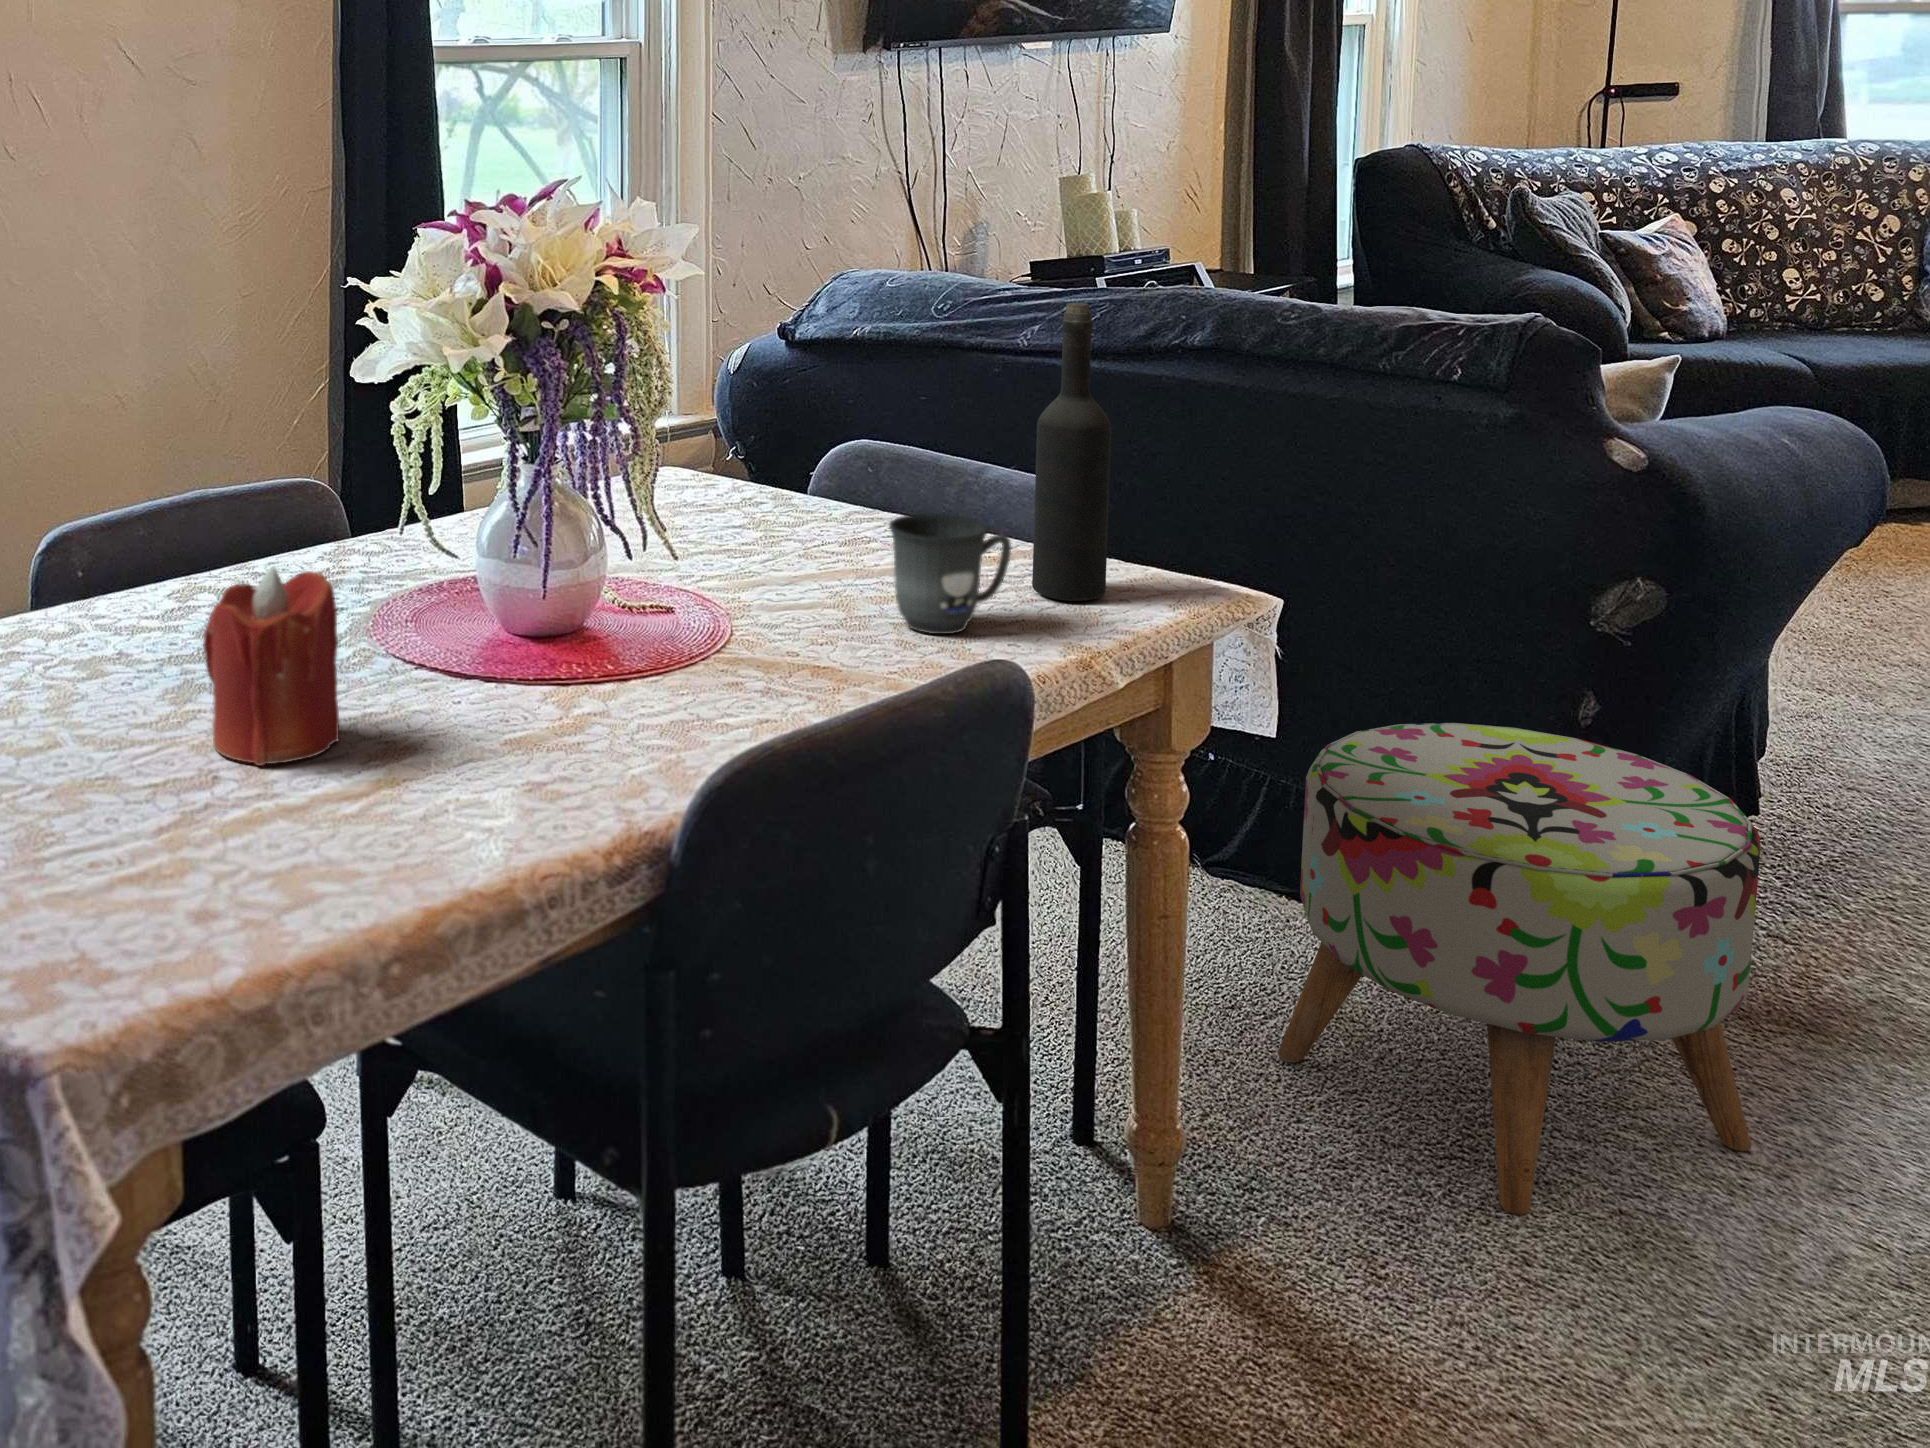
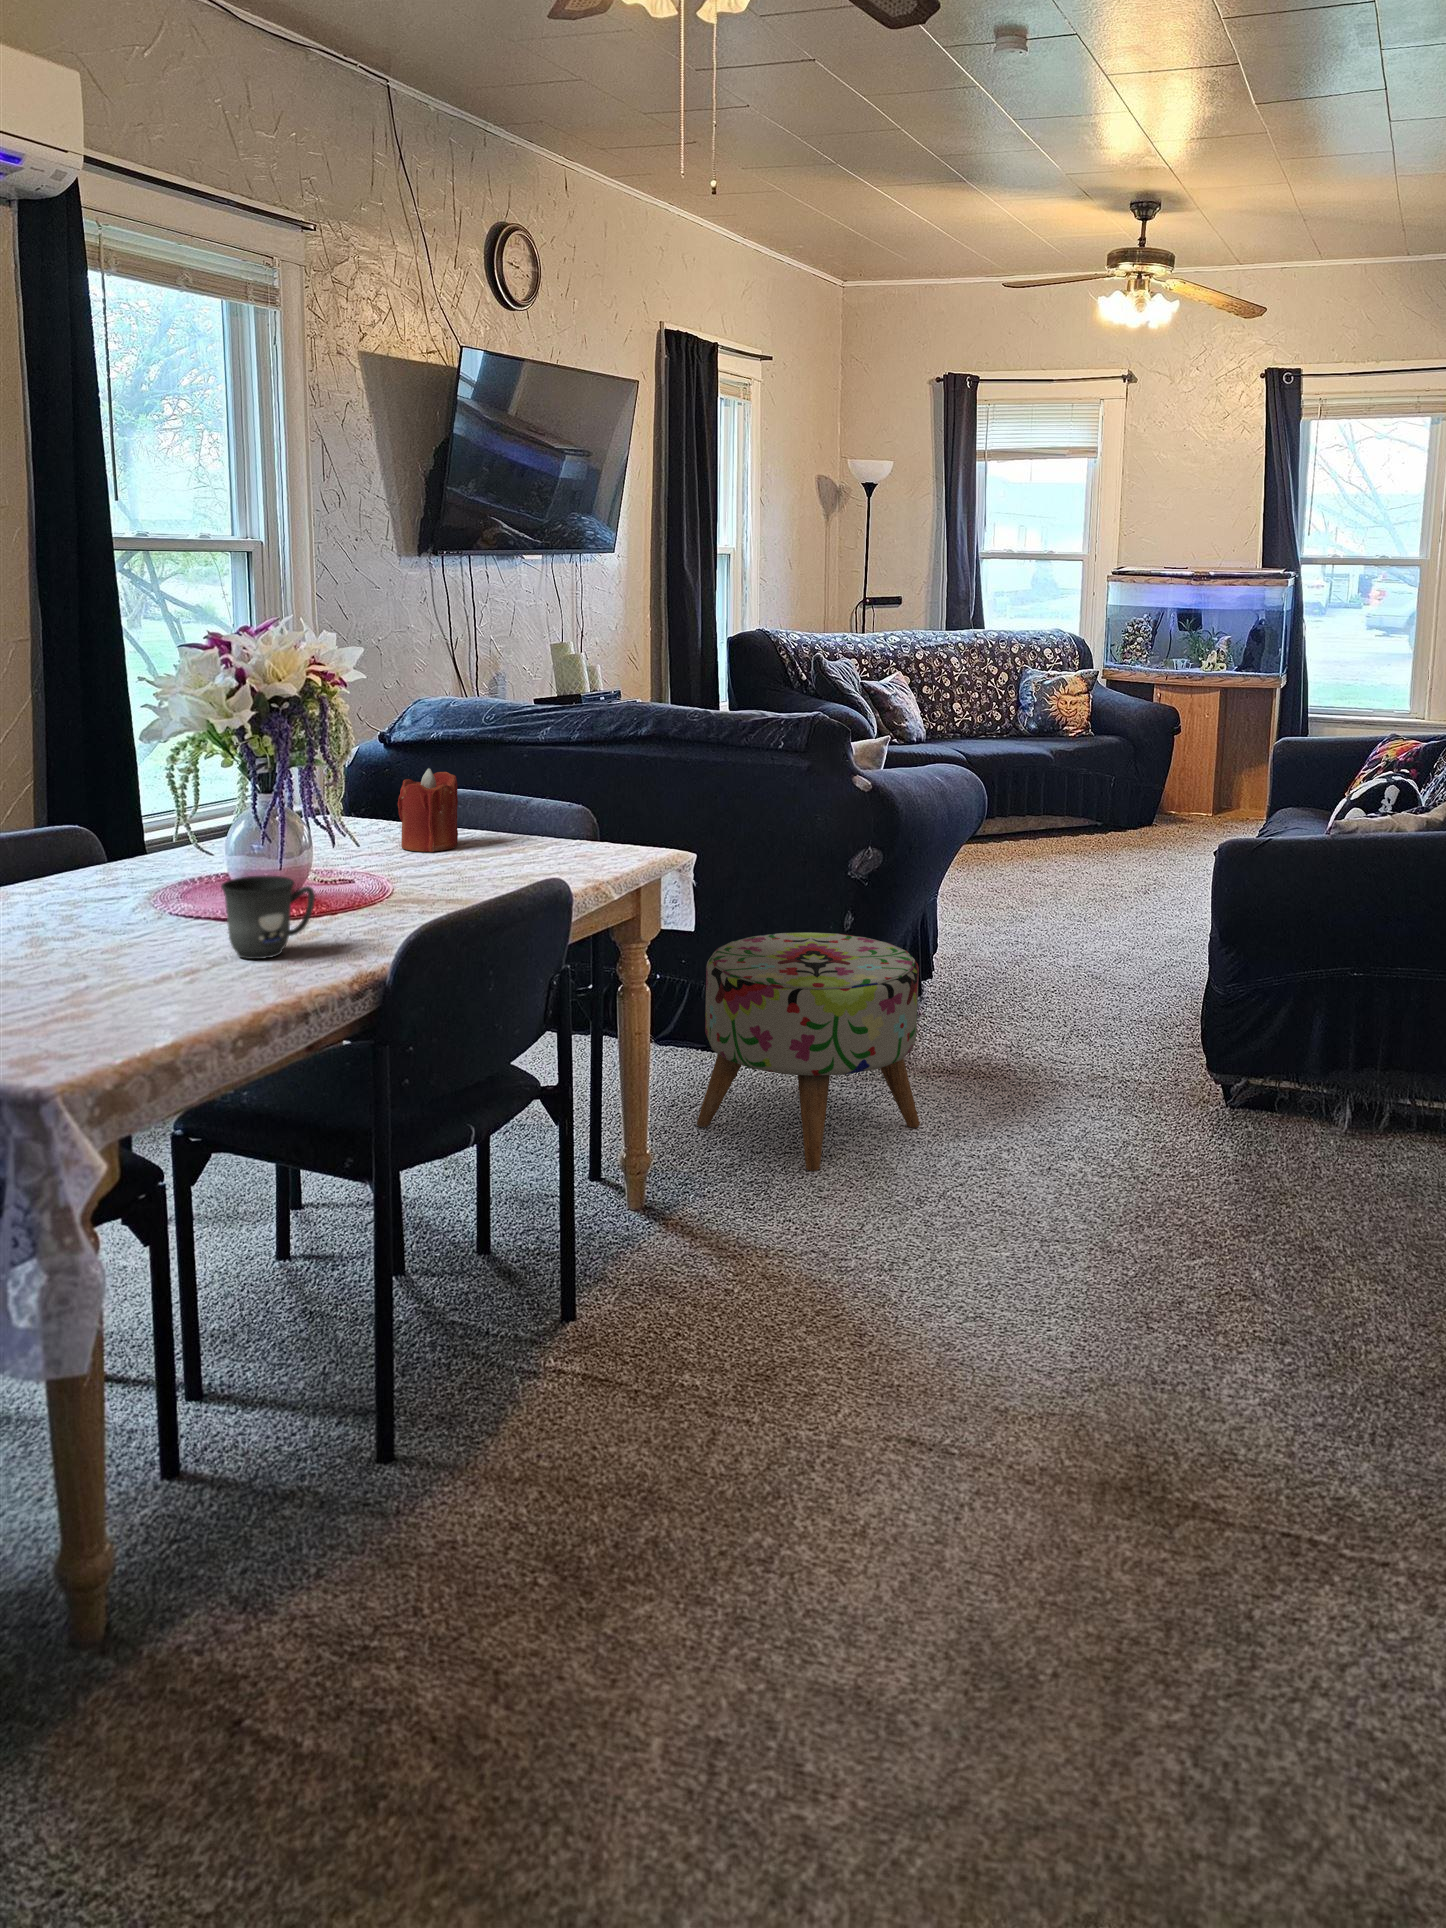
wine bottle: present [1032,303,1111,601] -> none [560,695,600,861]
mug: present [889,513,1011,634] -> present [221,876,315,959]
candle: present [203,567,339,766] -> present [398,768,458,852]

